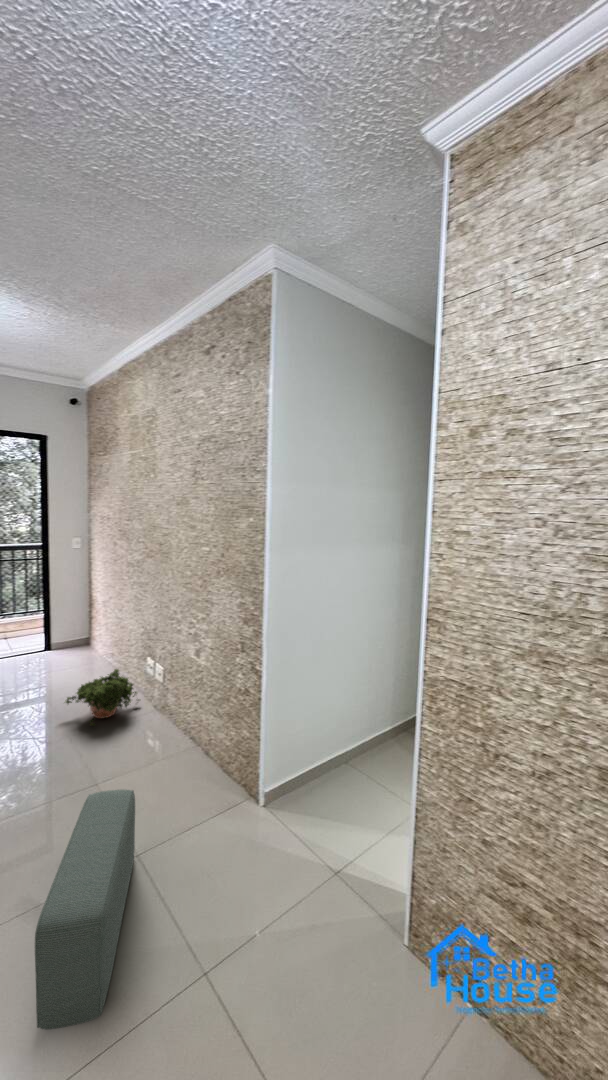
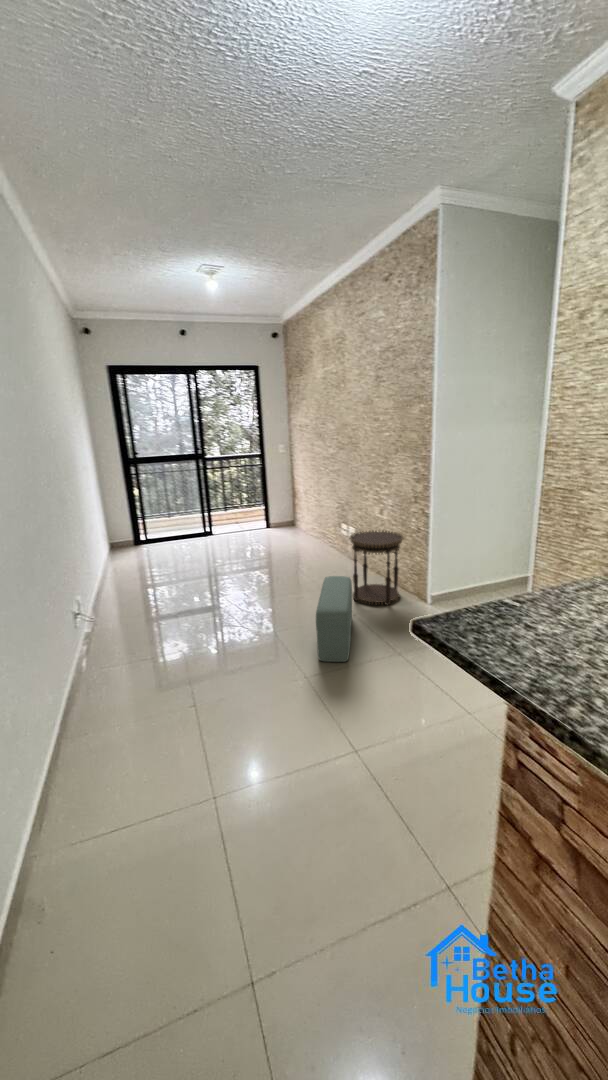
potted plant: present [65,669,139,726] -> none [291,530,339,564]
side table: none [143,686,226,817] -> present [350,531,403,605]

